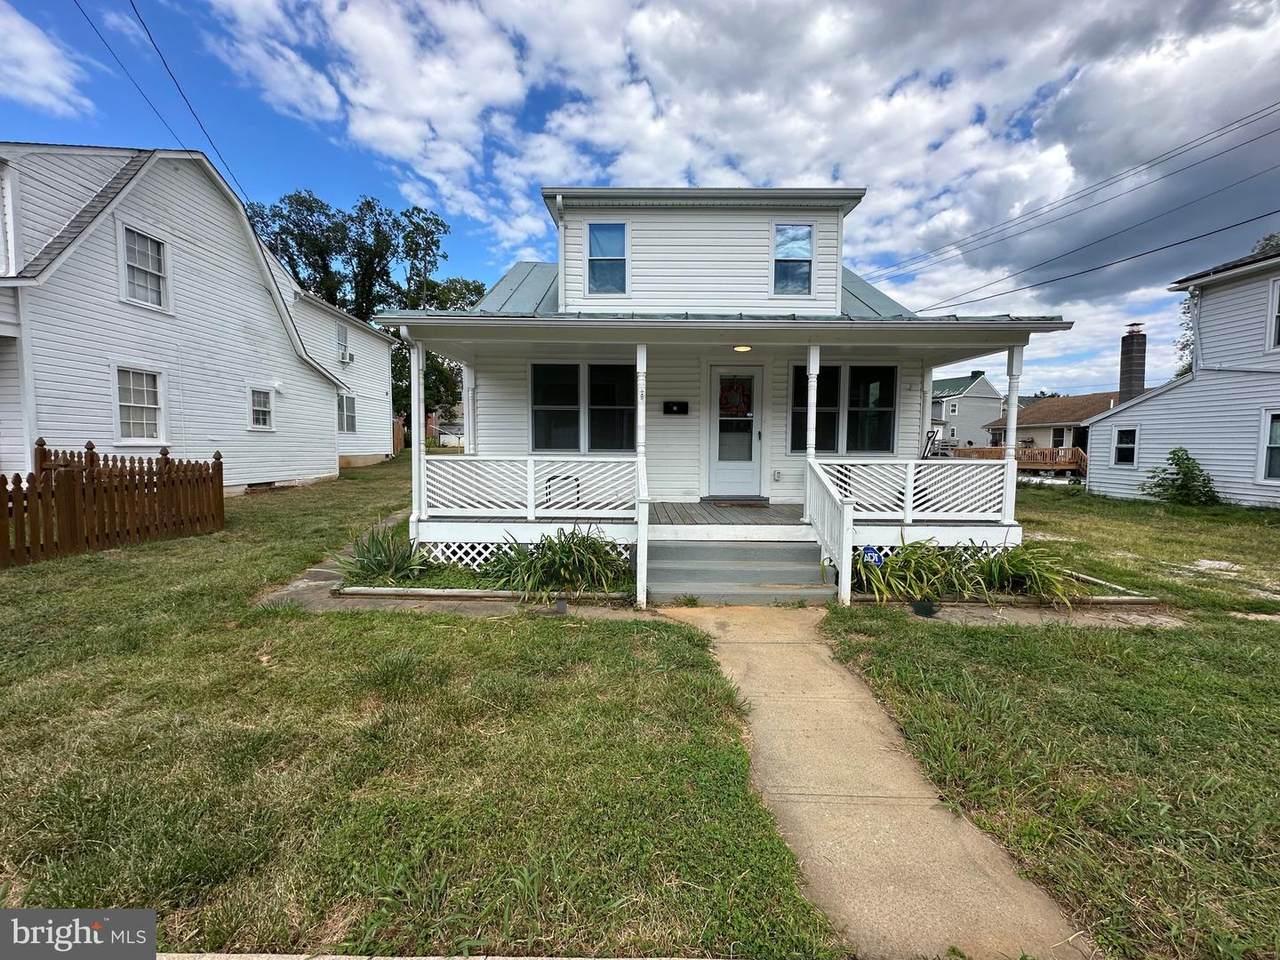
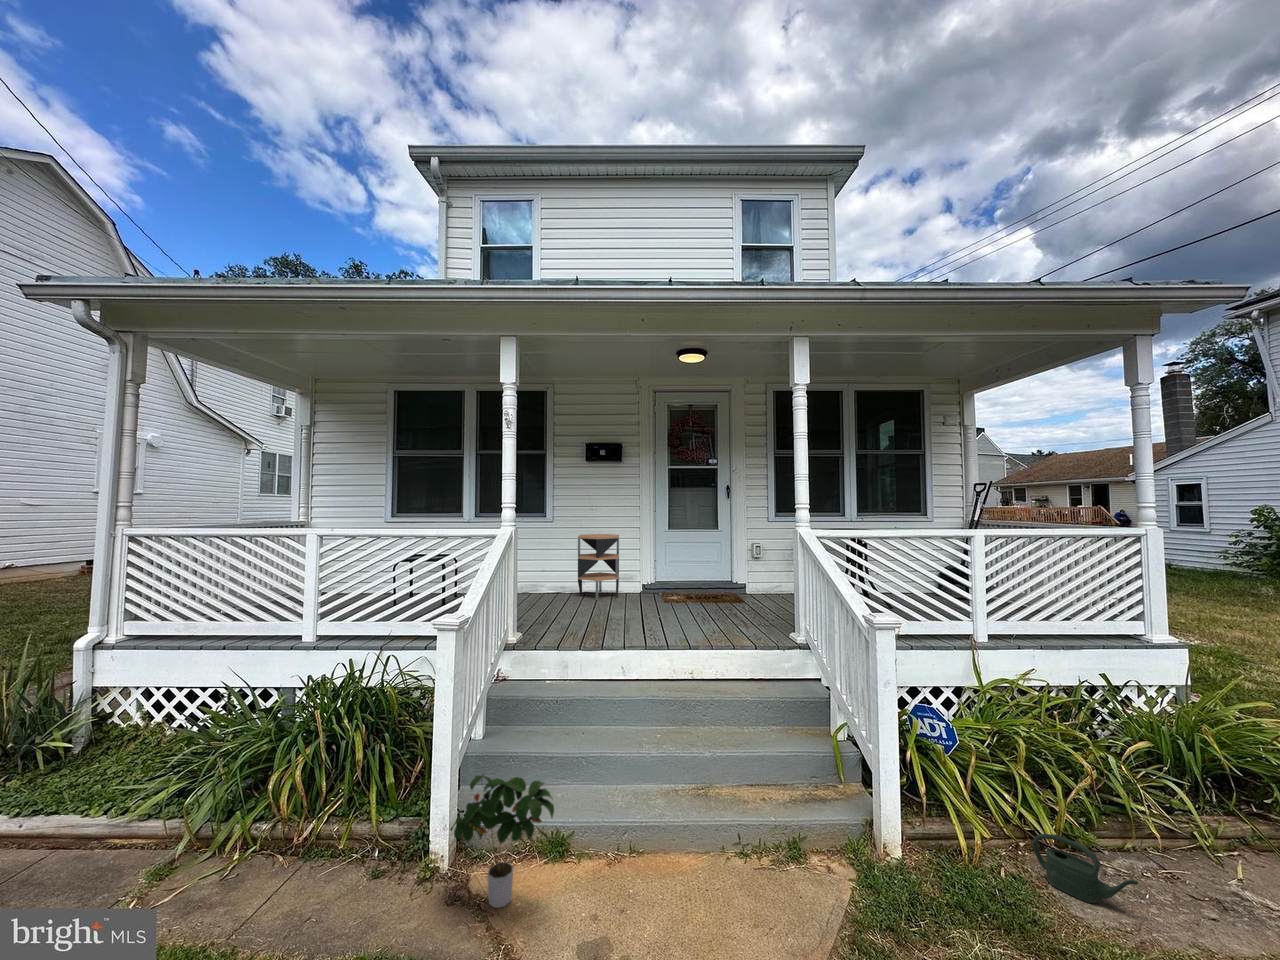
side table: none [663,463,690,505] -> present [578,534,619,600]
potted plant: present [541,561,584,613] -> present [450,774,554,908]

